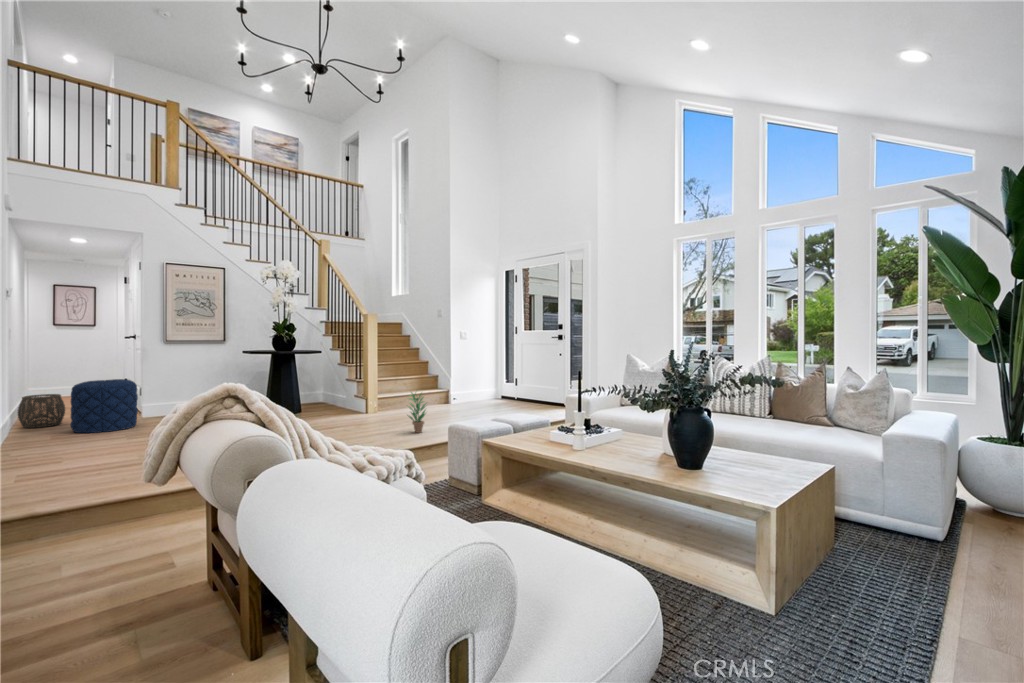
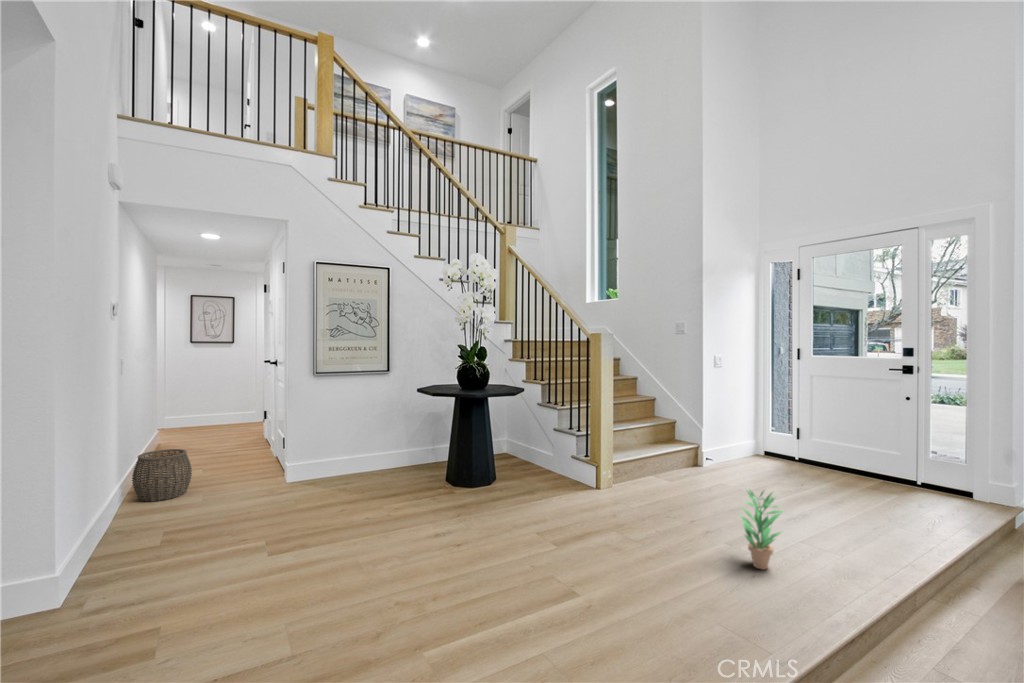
pouf: present [71,379,138,433] -> none [195,434,283,523]

